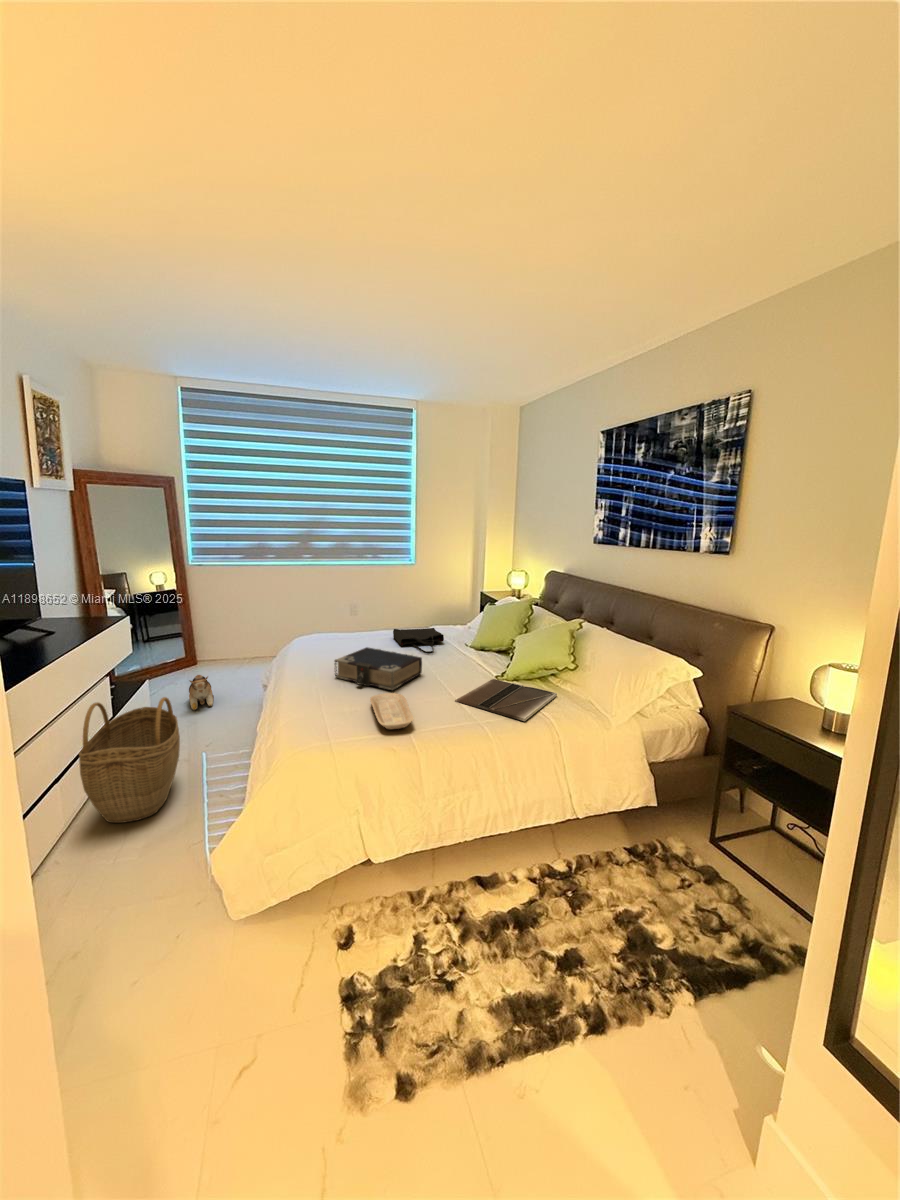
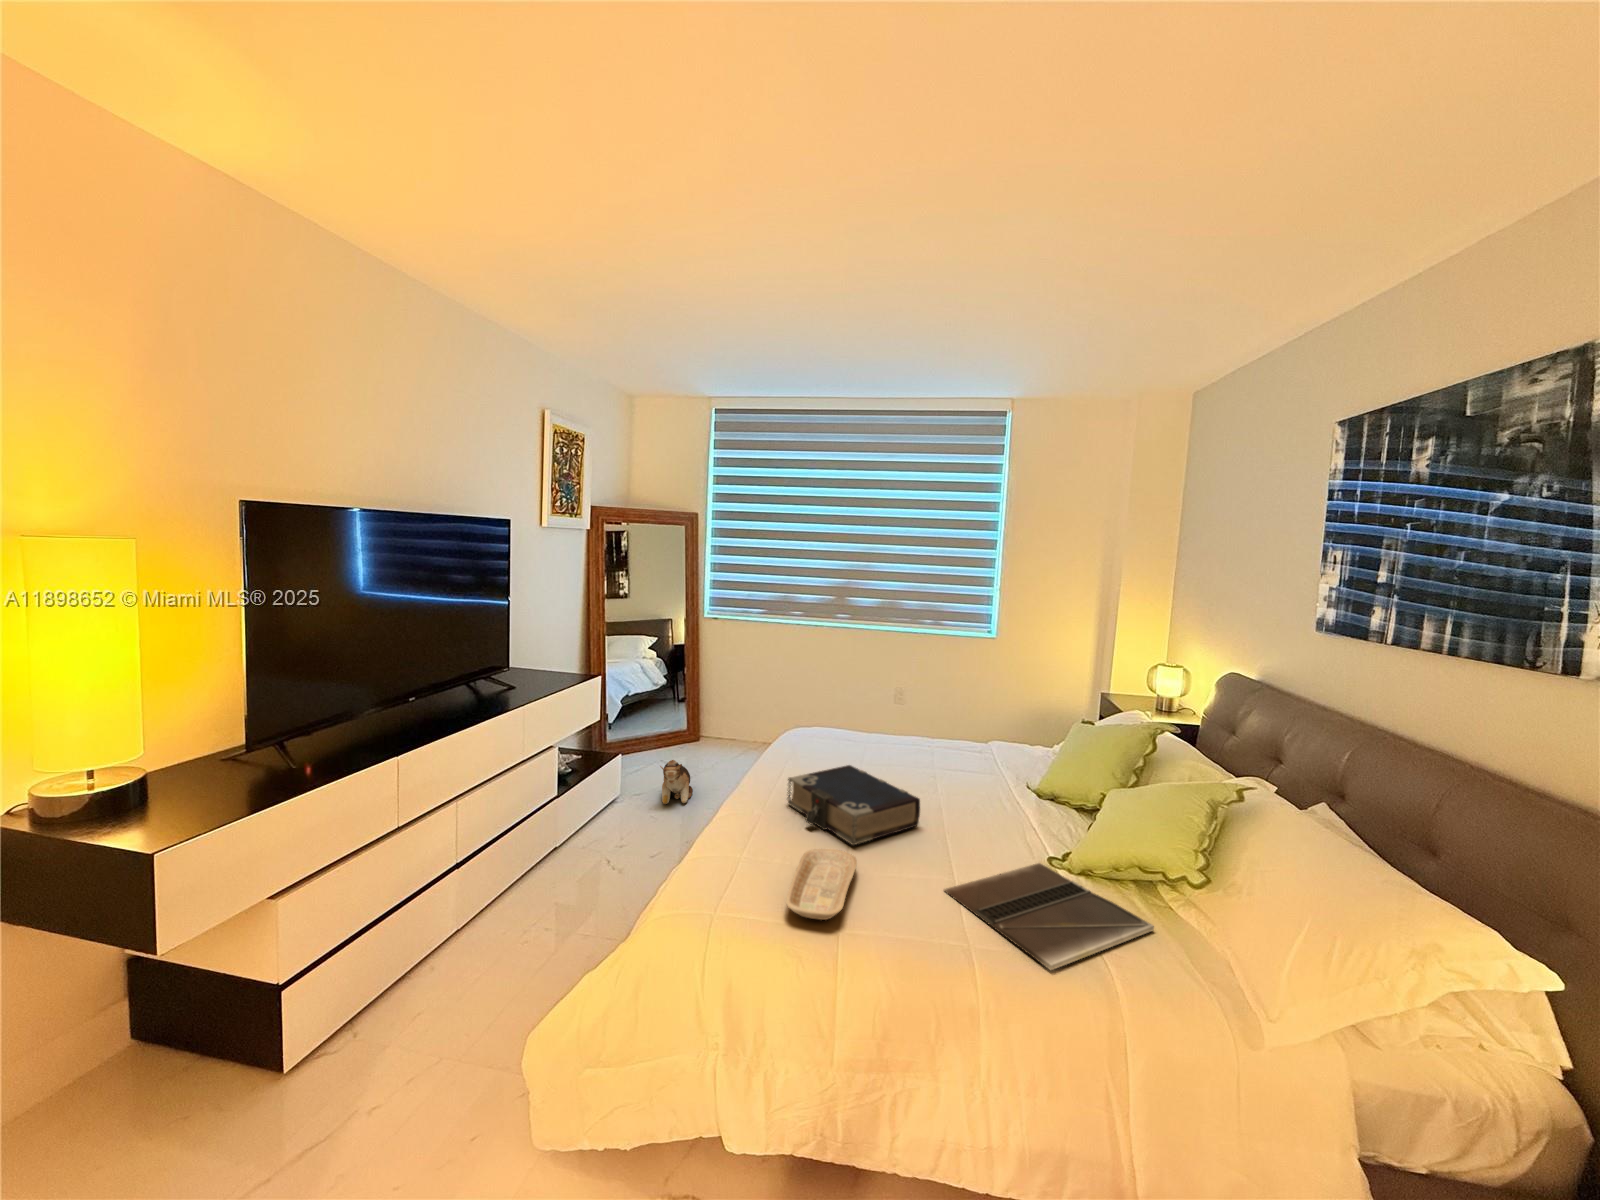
tote bag: present [393,628,444,654] -> none [915,740,991,792]
woven basket: present [79,697,180,823] -> none [481,779,604,941]

